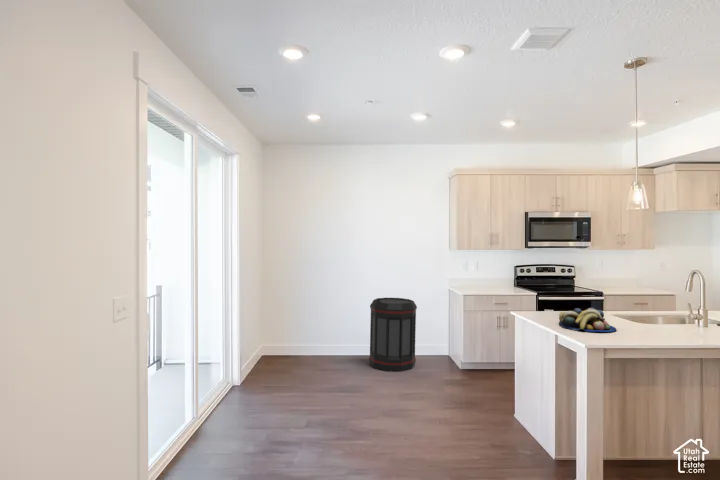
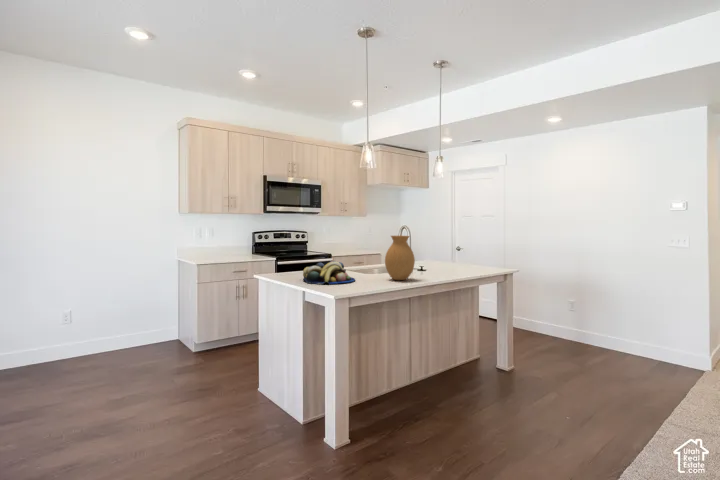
vase: none [654,287,694,337] -> present [385,236,415,280]
trash can: present [369,298,417,371] -> none [66,276,138,371]

